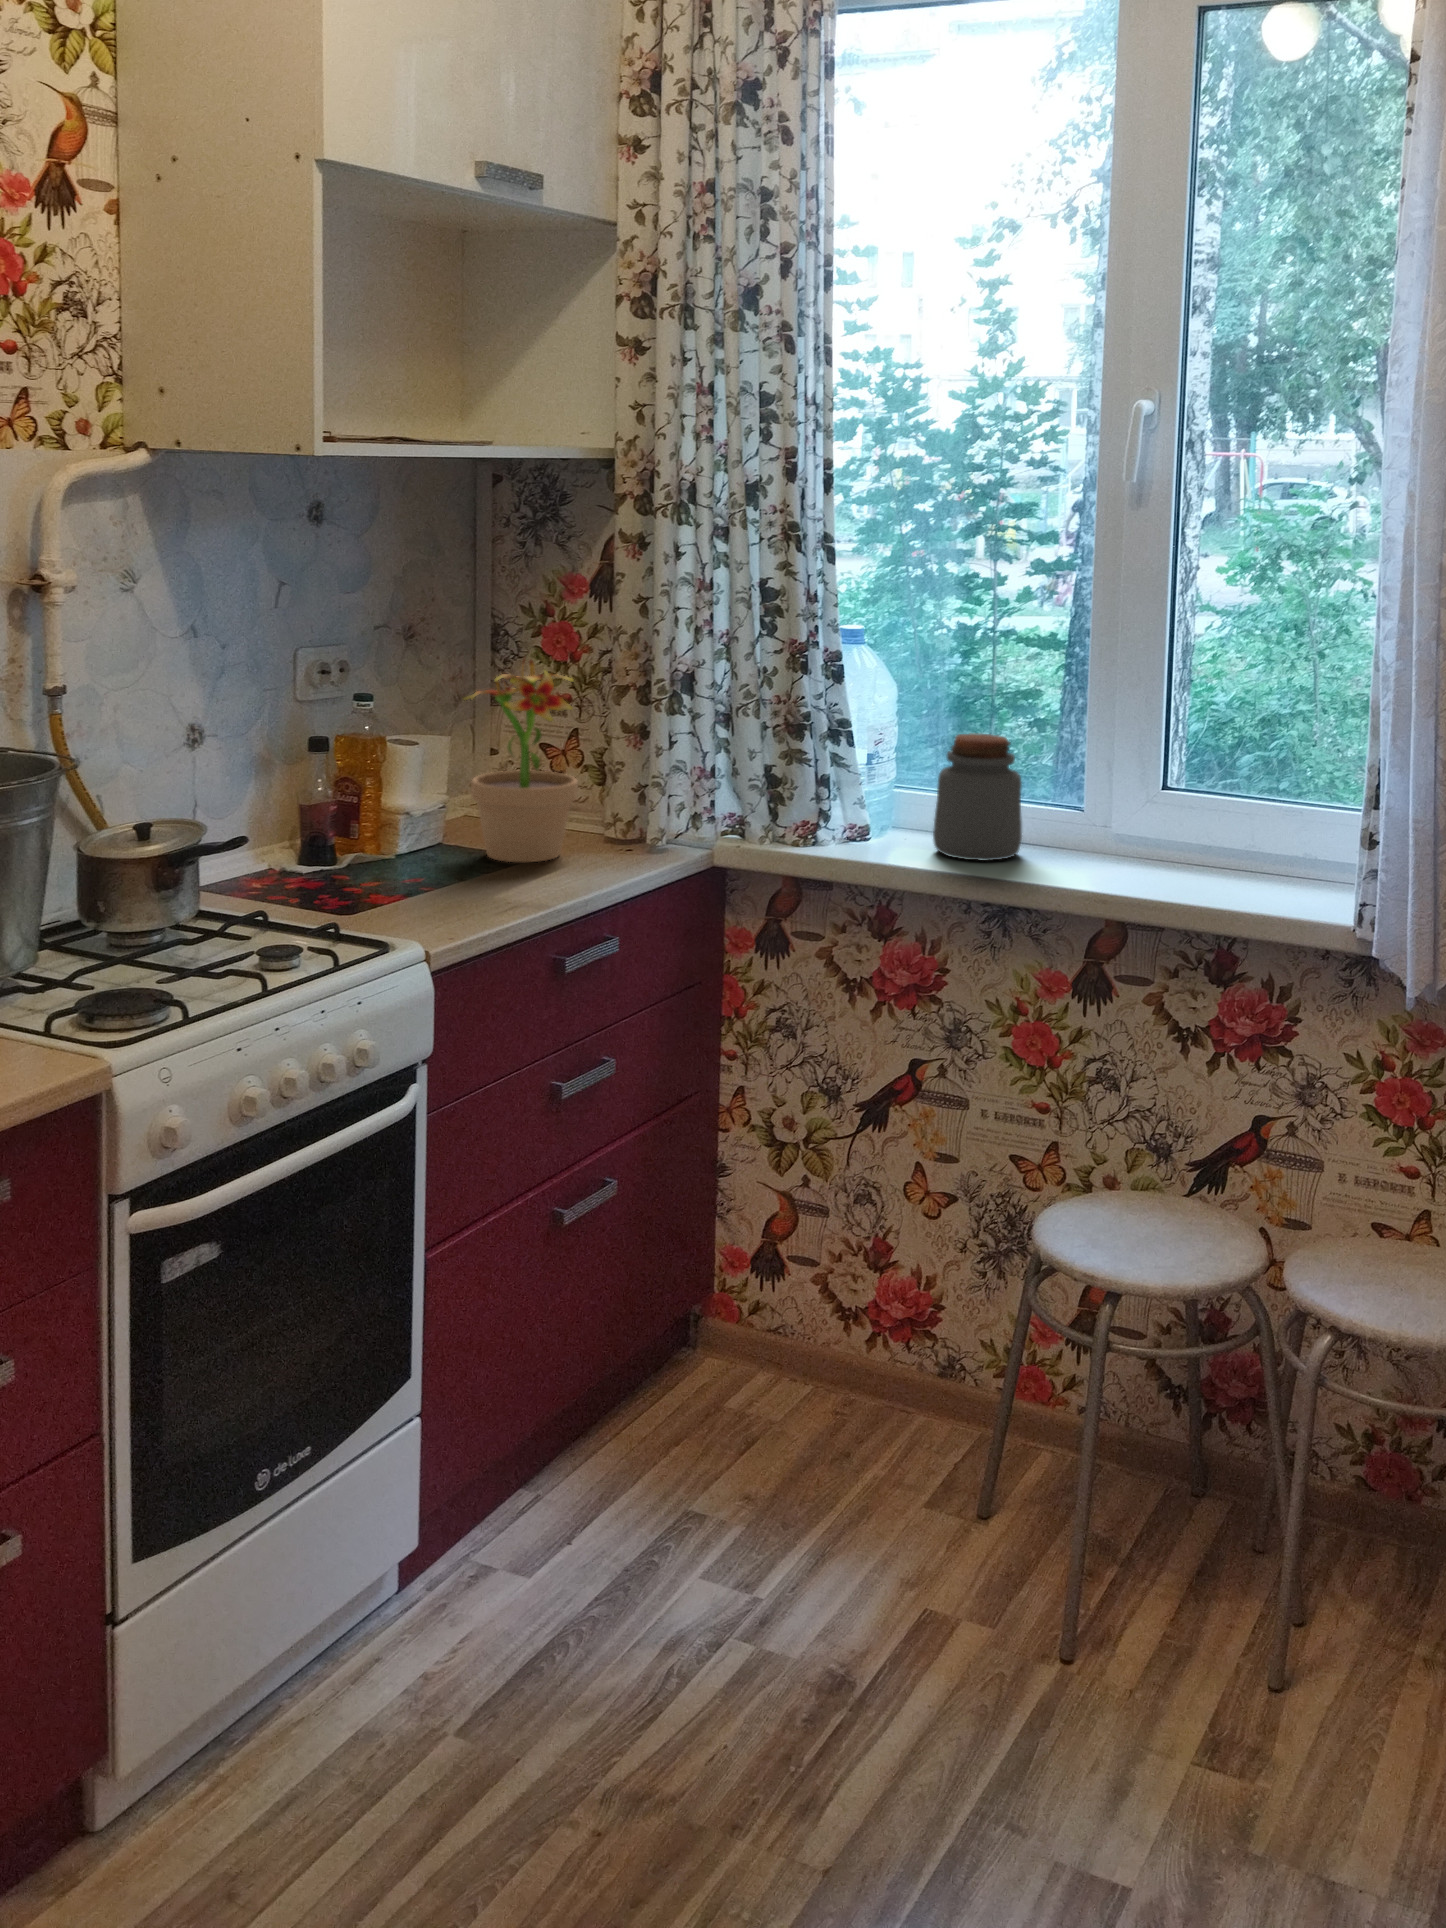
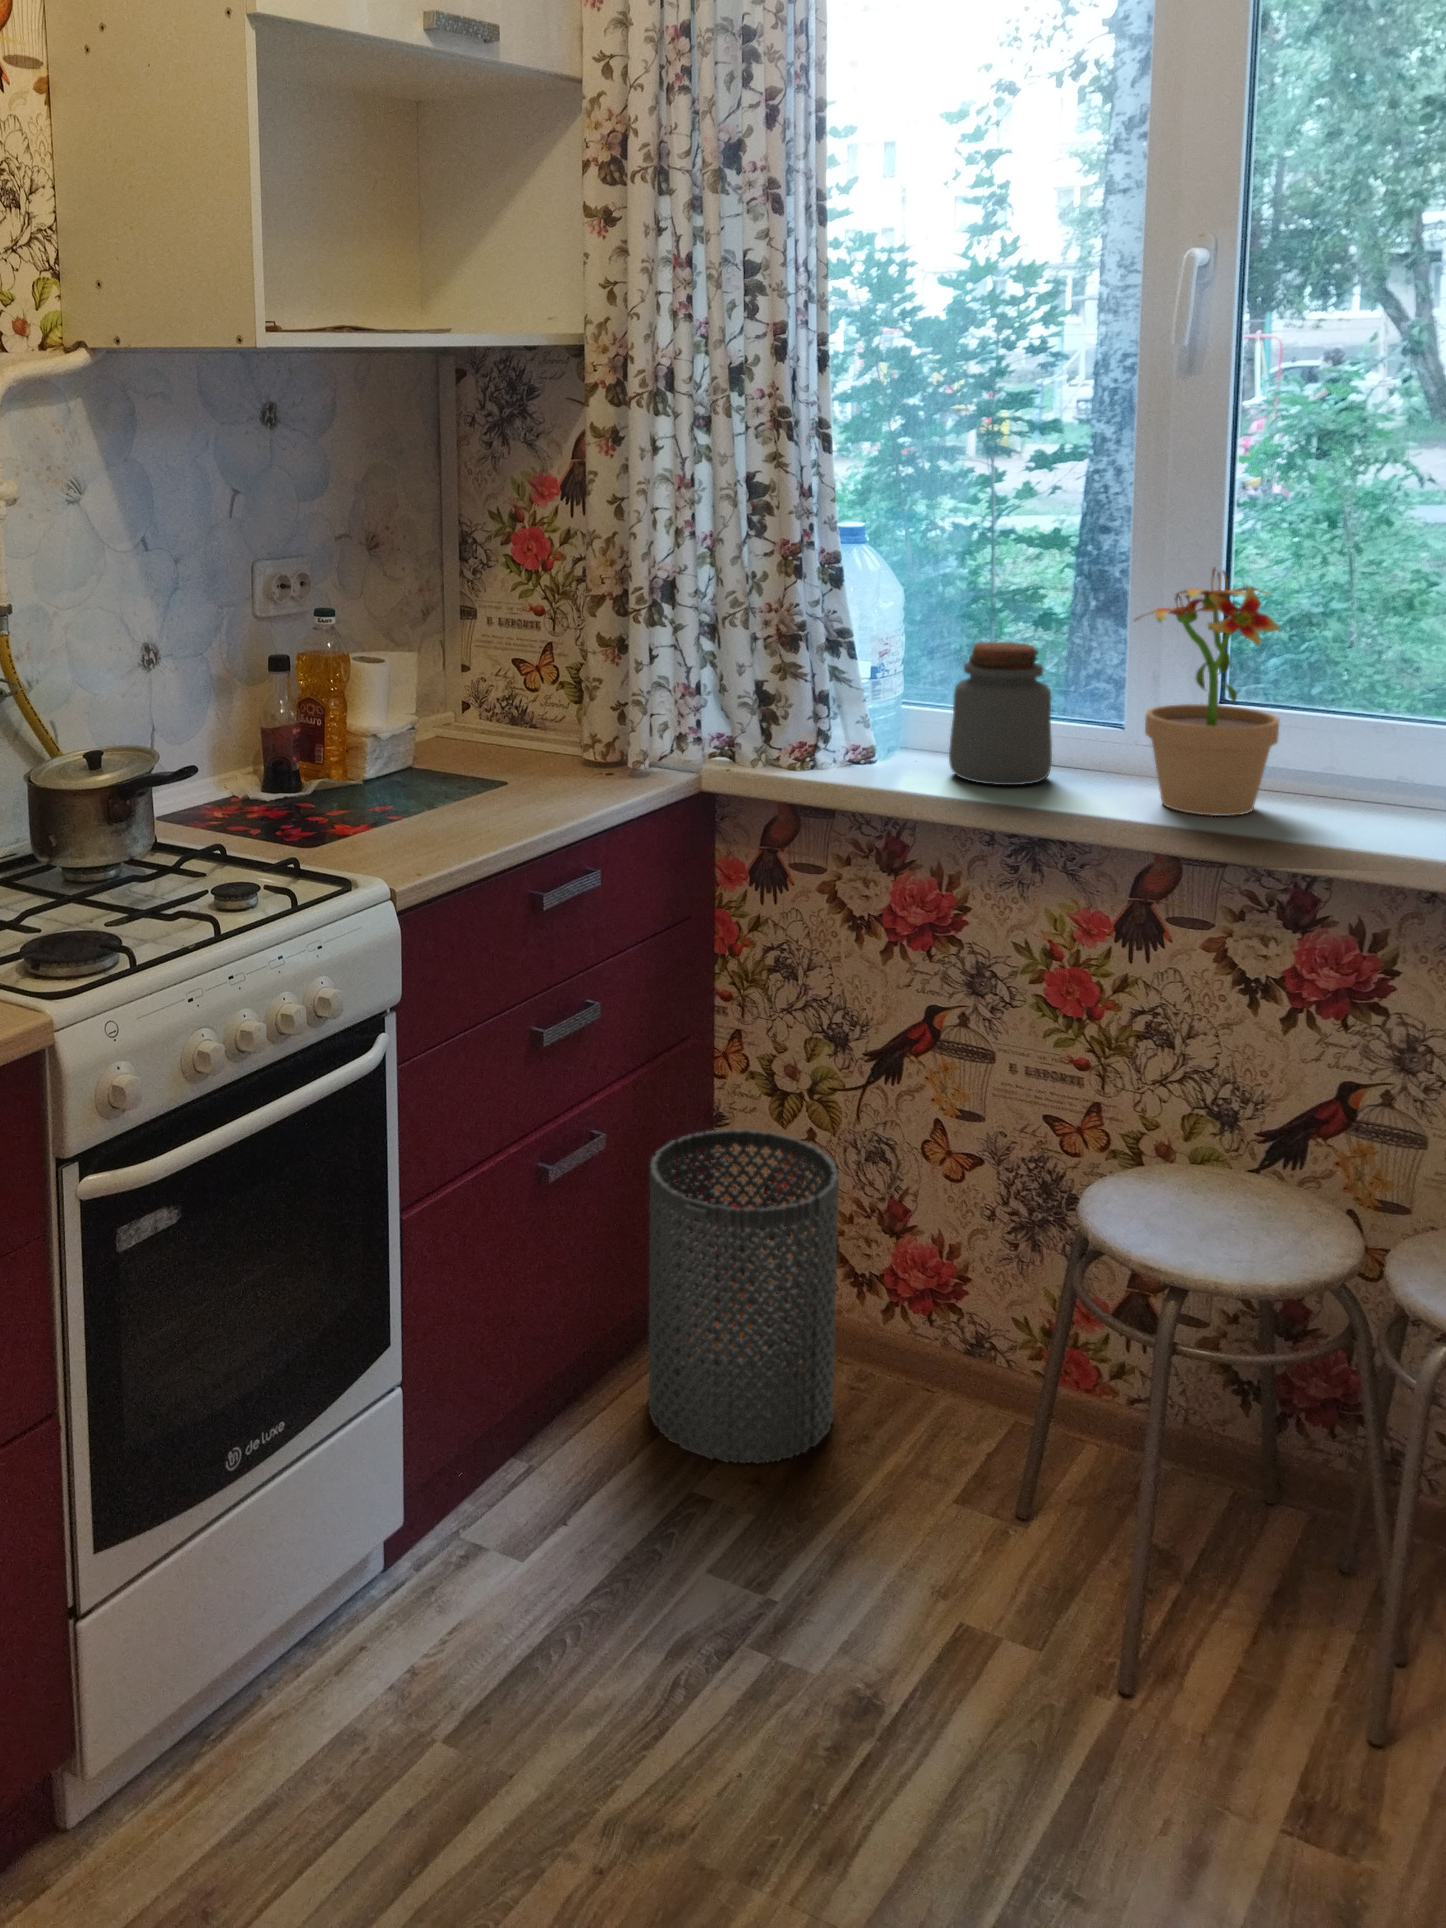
potted plant: present [464,658,578,862] -> present [1135,568,1281,816]
trash can: none [654,1176,830,1483] -> present [648,1129,839,1464]

